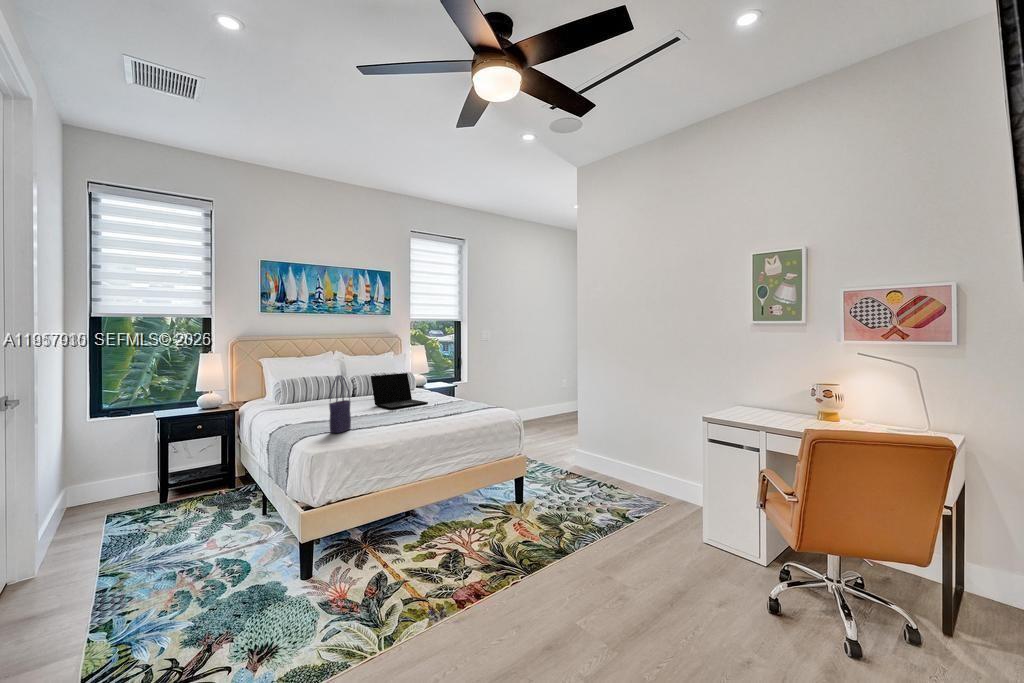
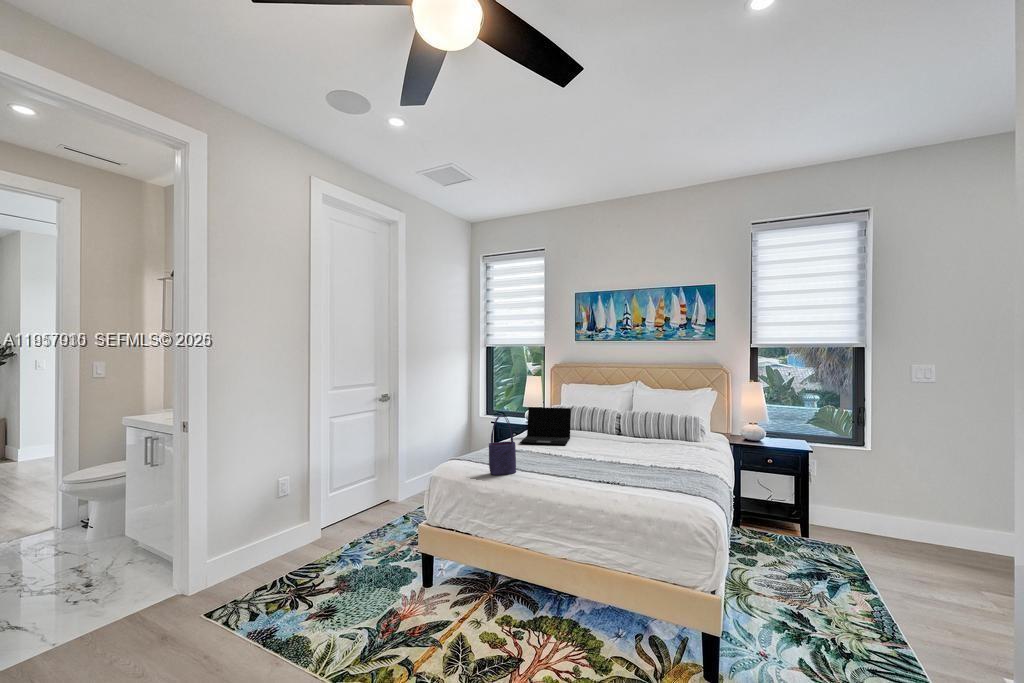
laptop: present [371,373,428,409] -> present [520,407,571,446]

